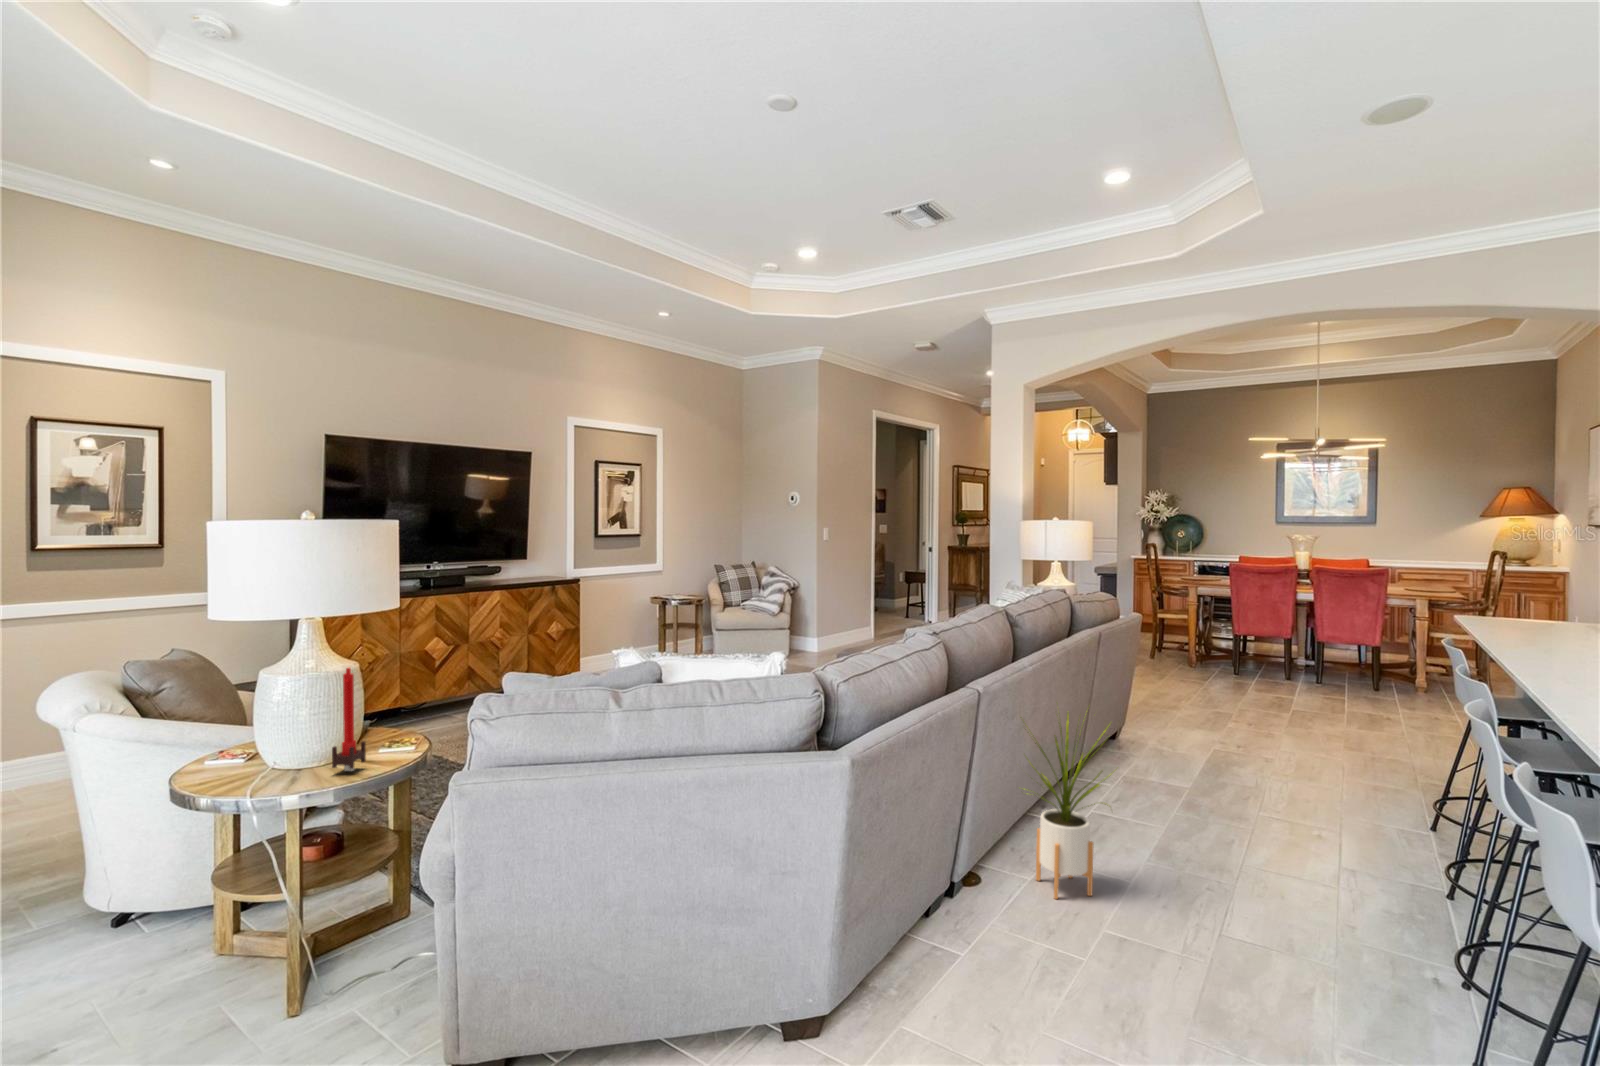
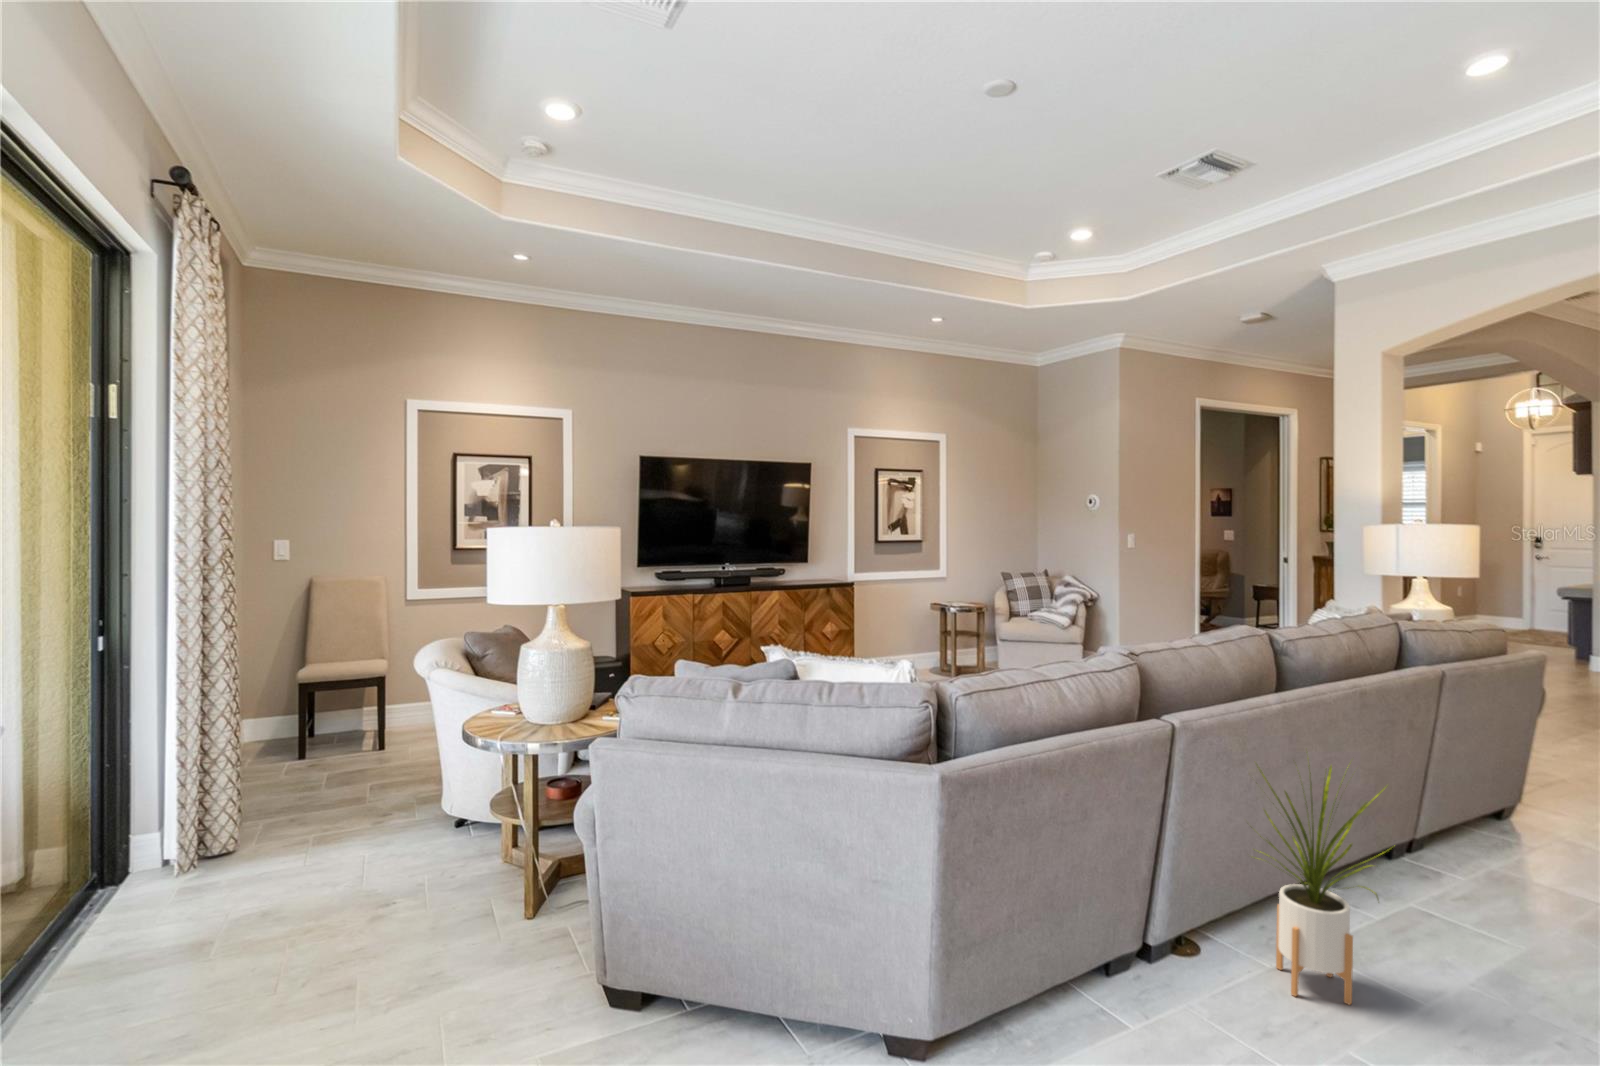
candle: present [332,668,366,771] -> none [558,646,583,731]

